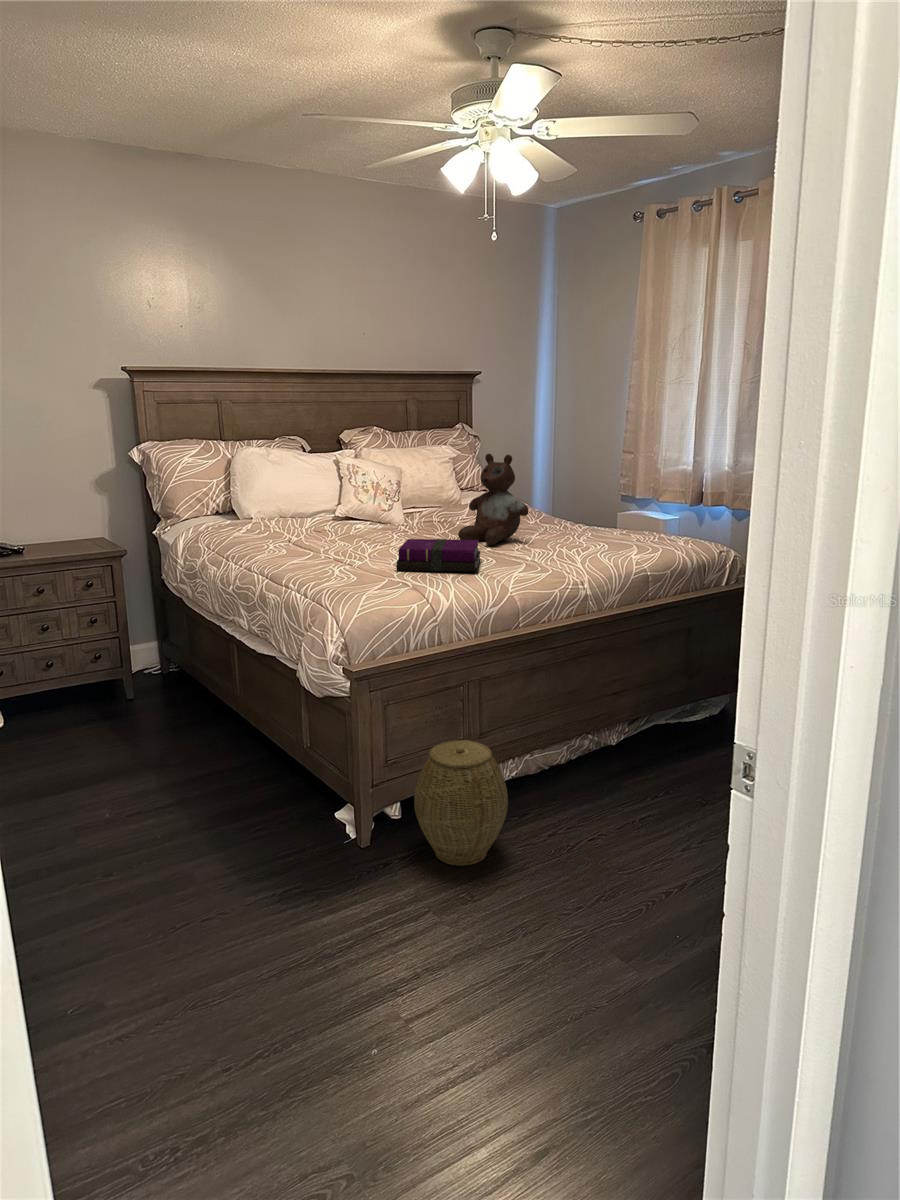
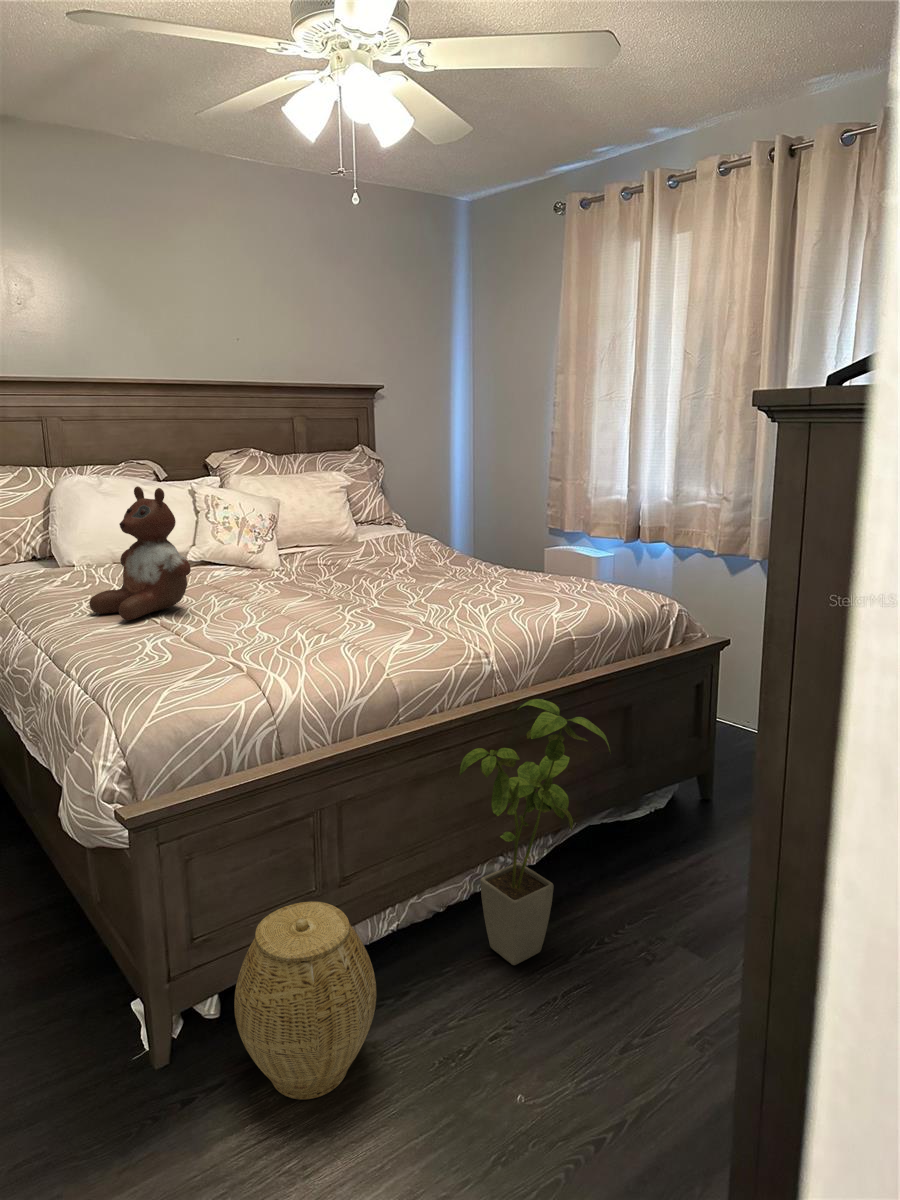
stuffed bear: present [458,454,529,545] -> present [89,486,191,620]
notebook: present [396,539,481,572] -> none [231,597,355,644]
house plant: none [562,611,673,805] -> present [460,699,610,965]

